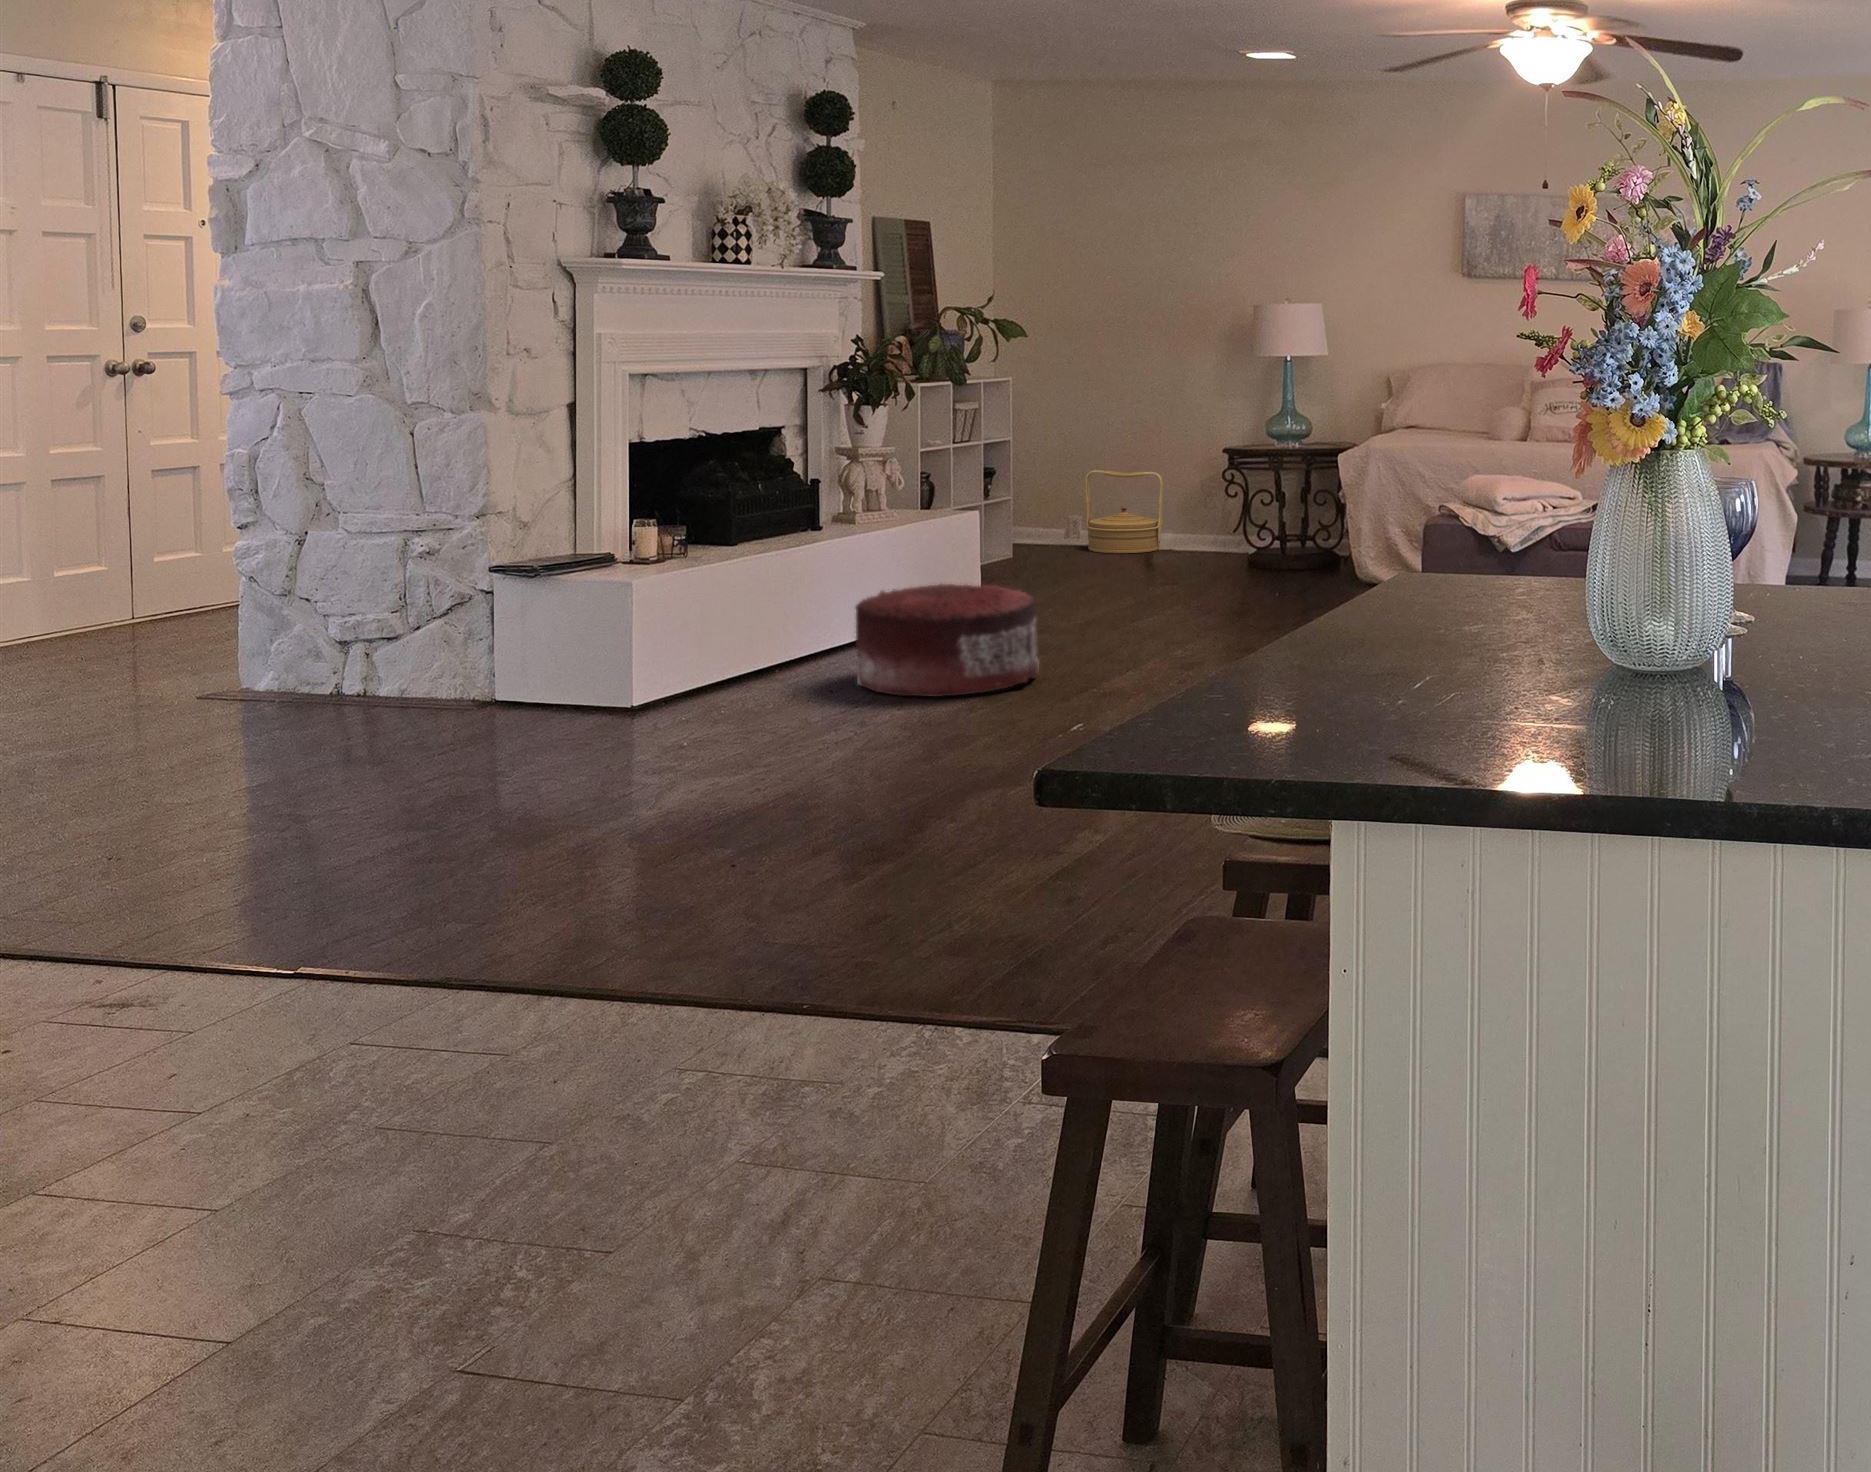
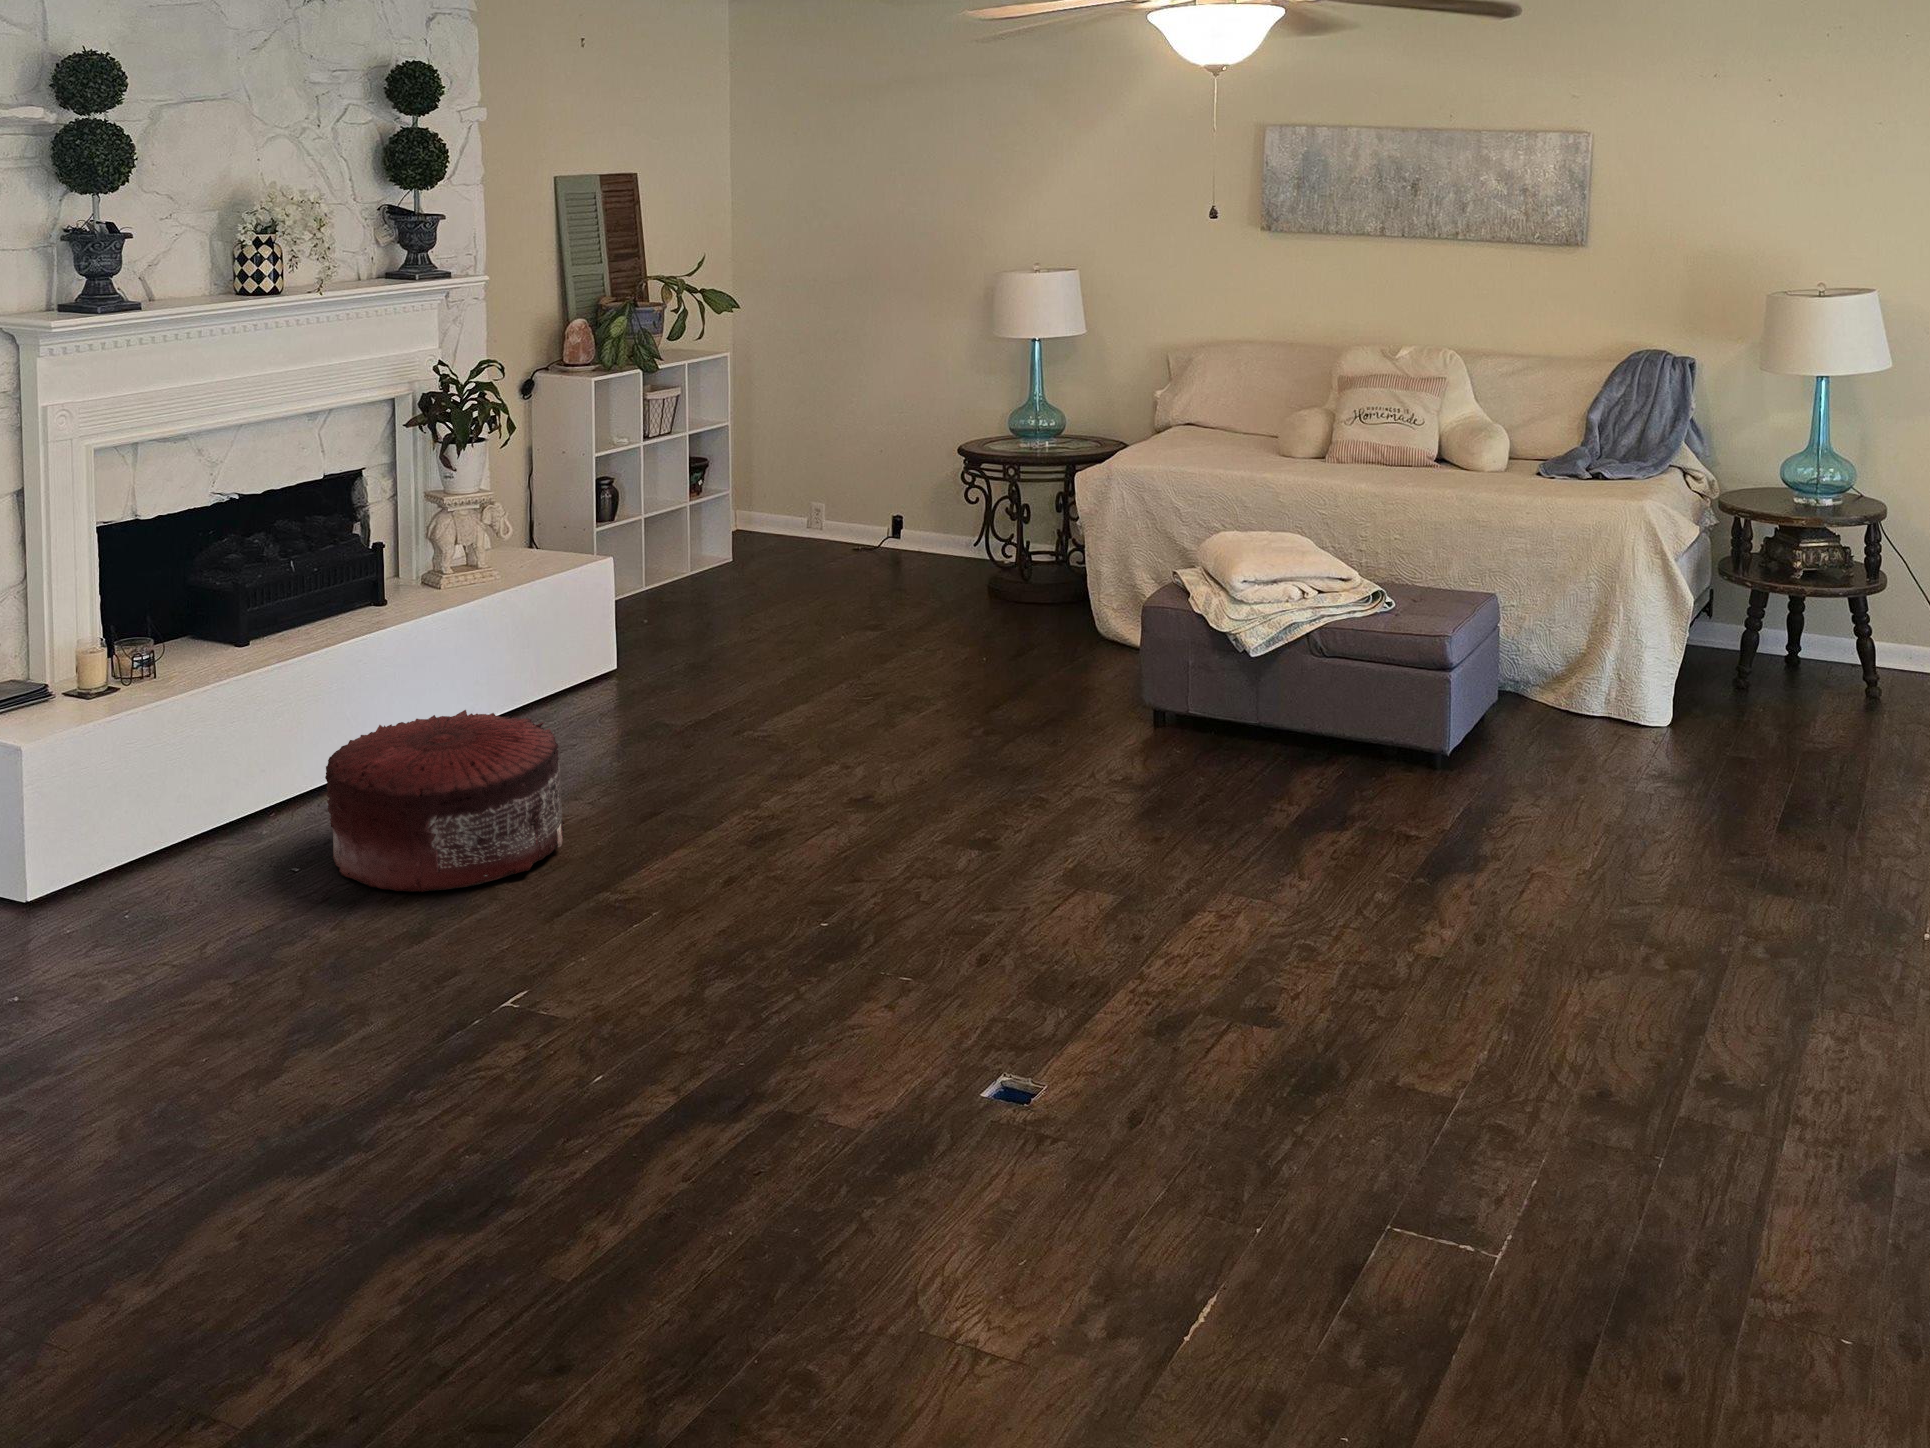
woven basket: present [1086,470,1164,553] -> none [823,458,911,563]

